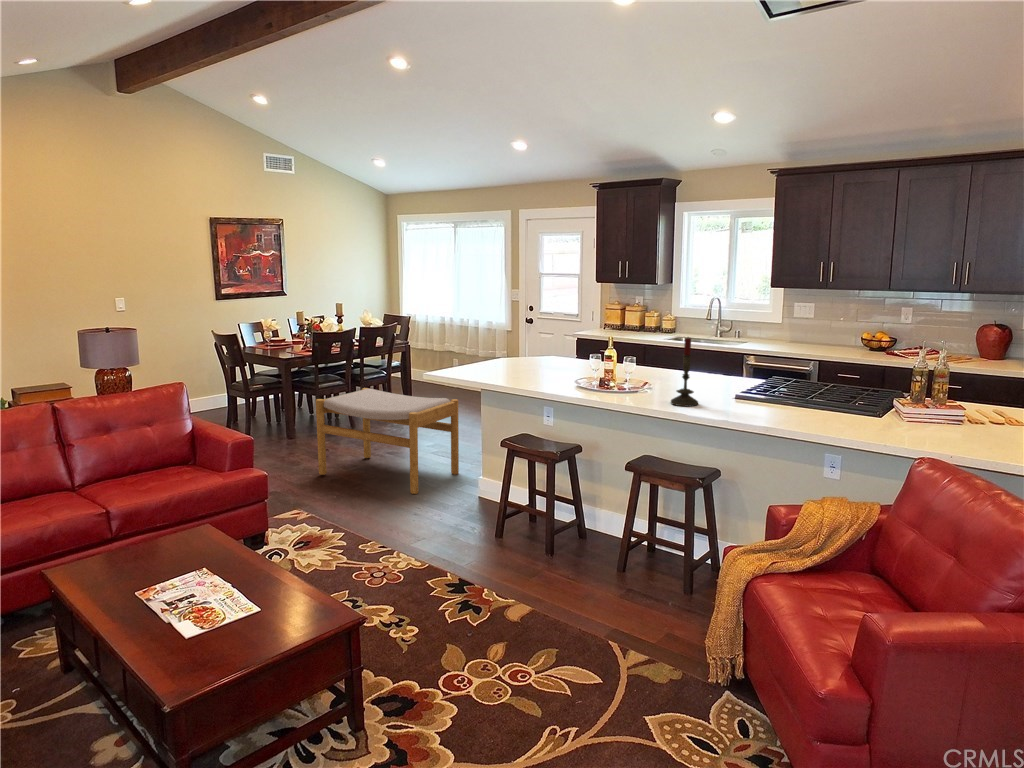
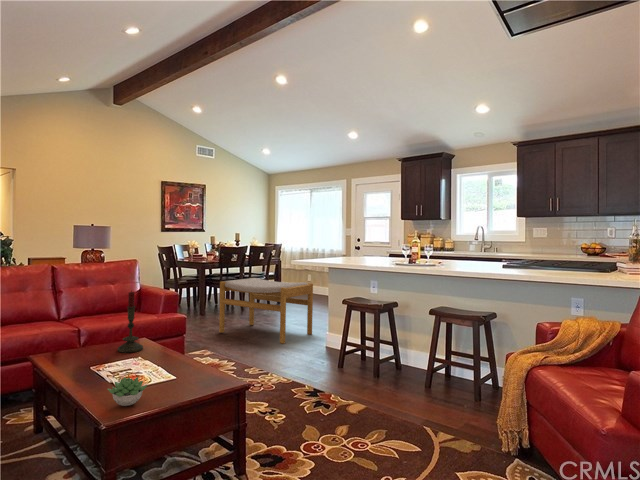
candle: present [671,338,698,406] -> present [118,291,143,353]
succulent plant: none [166,628,222,671] -> present [108,377,147,406]

